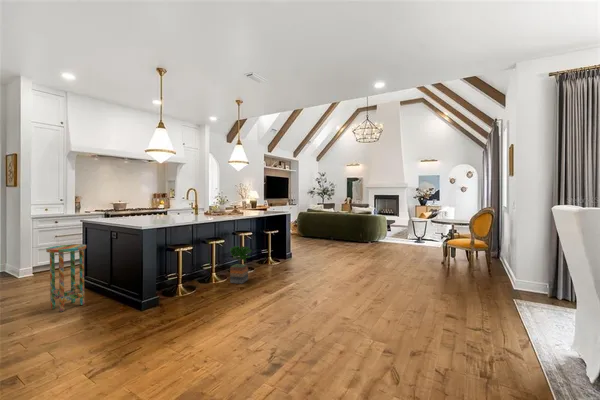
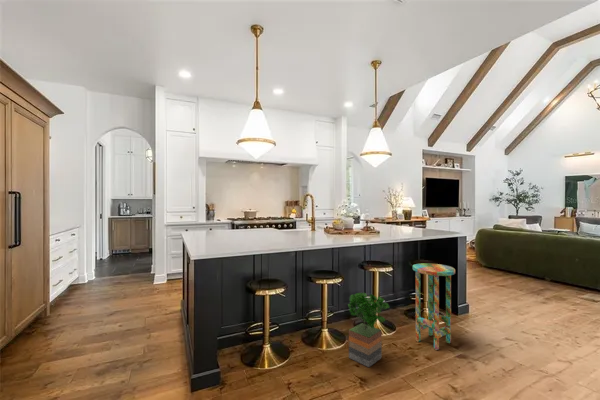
side table: present [46,244,86,312] -> present [413,263,455,350]

